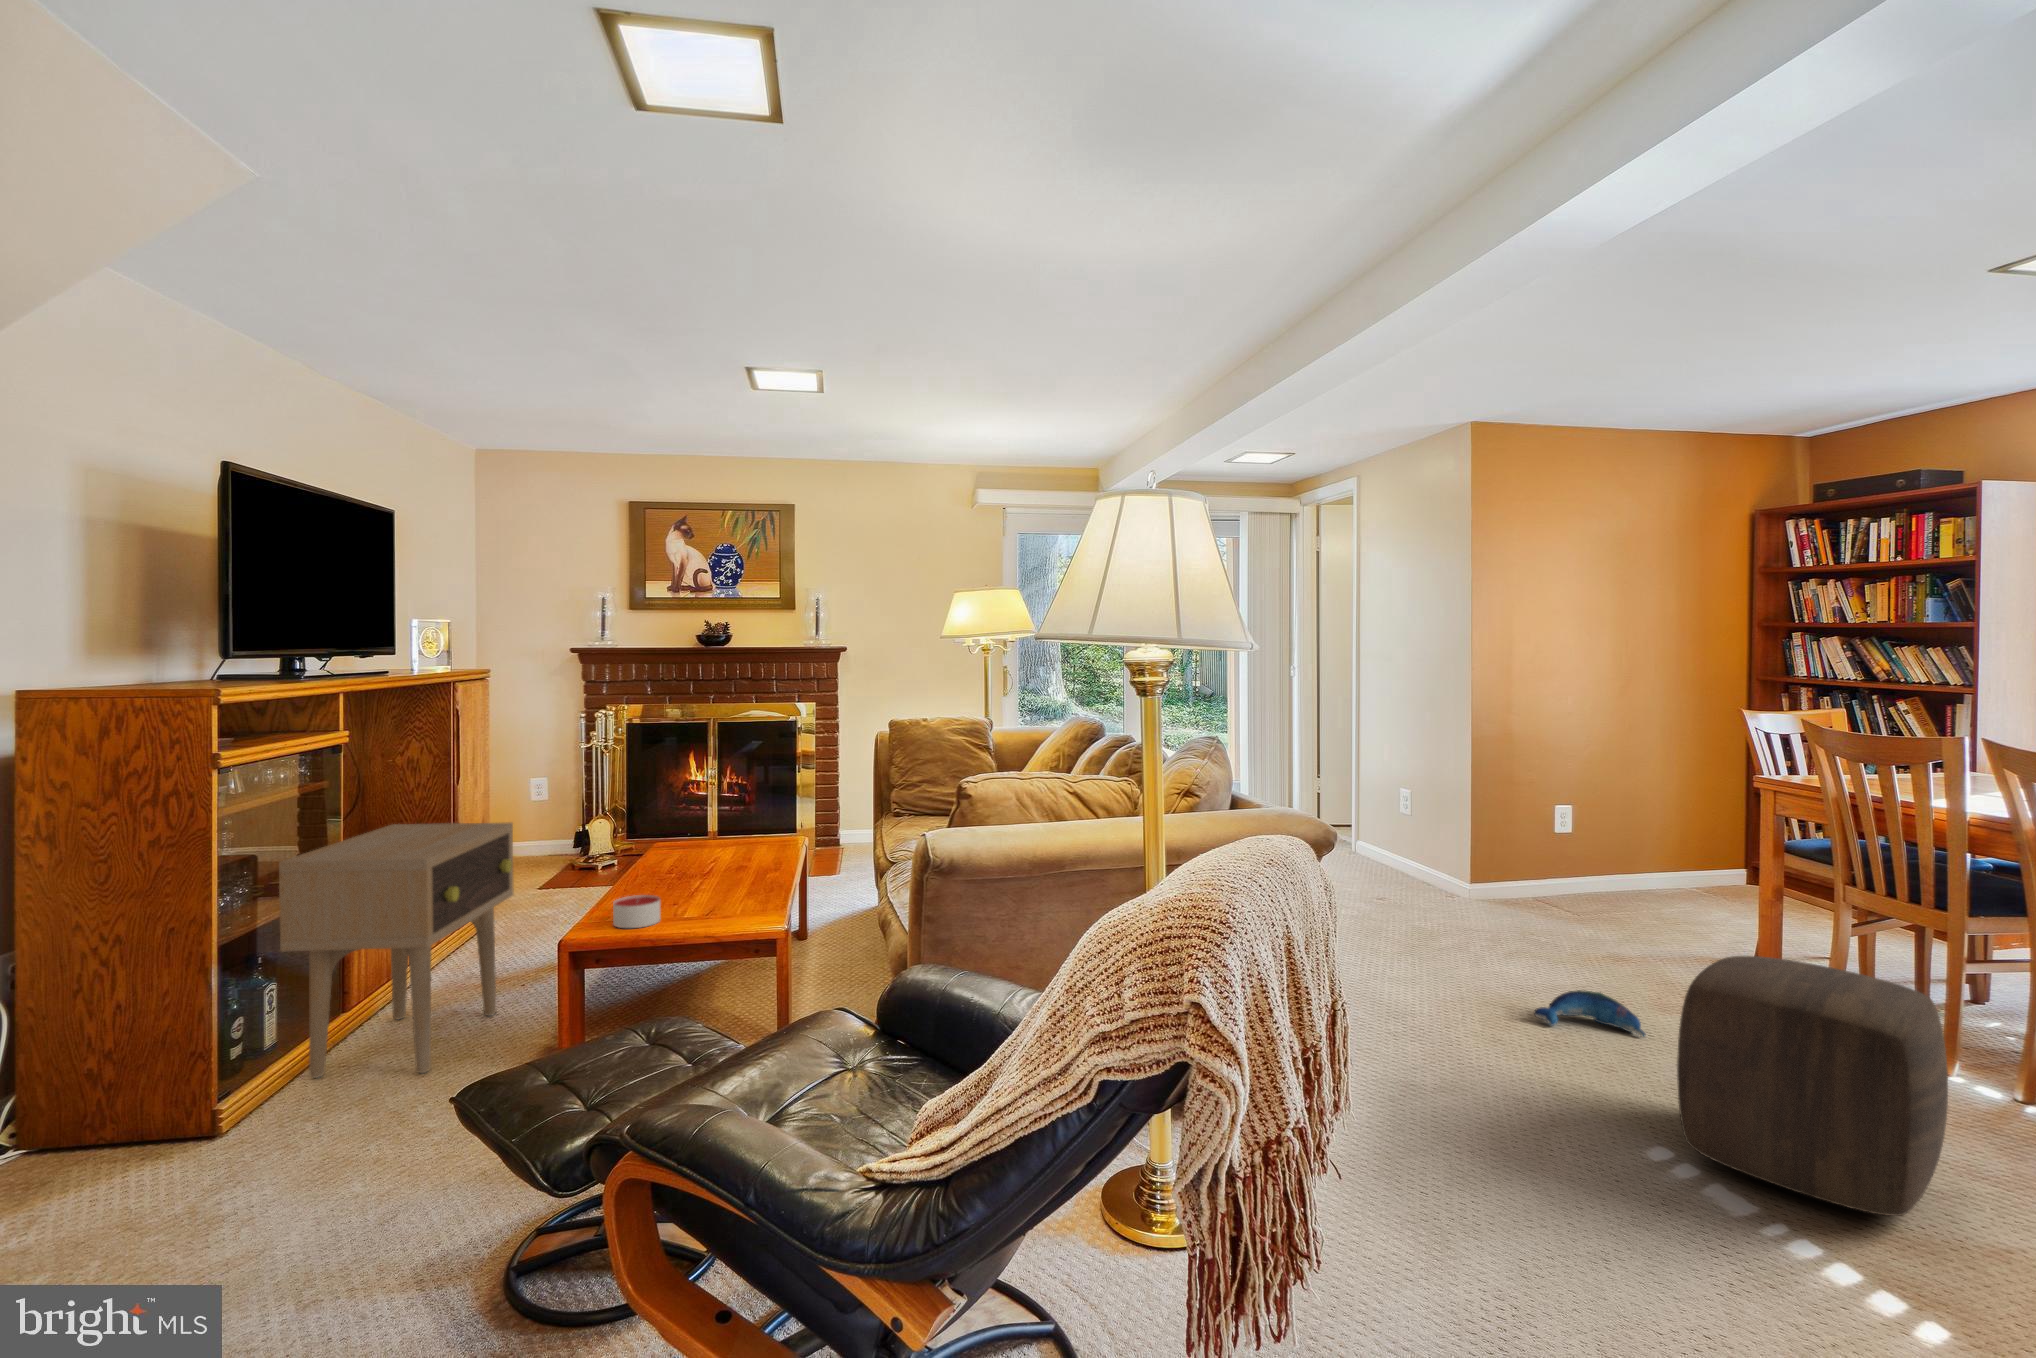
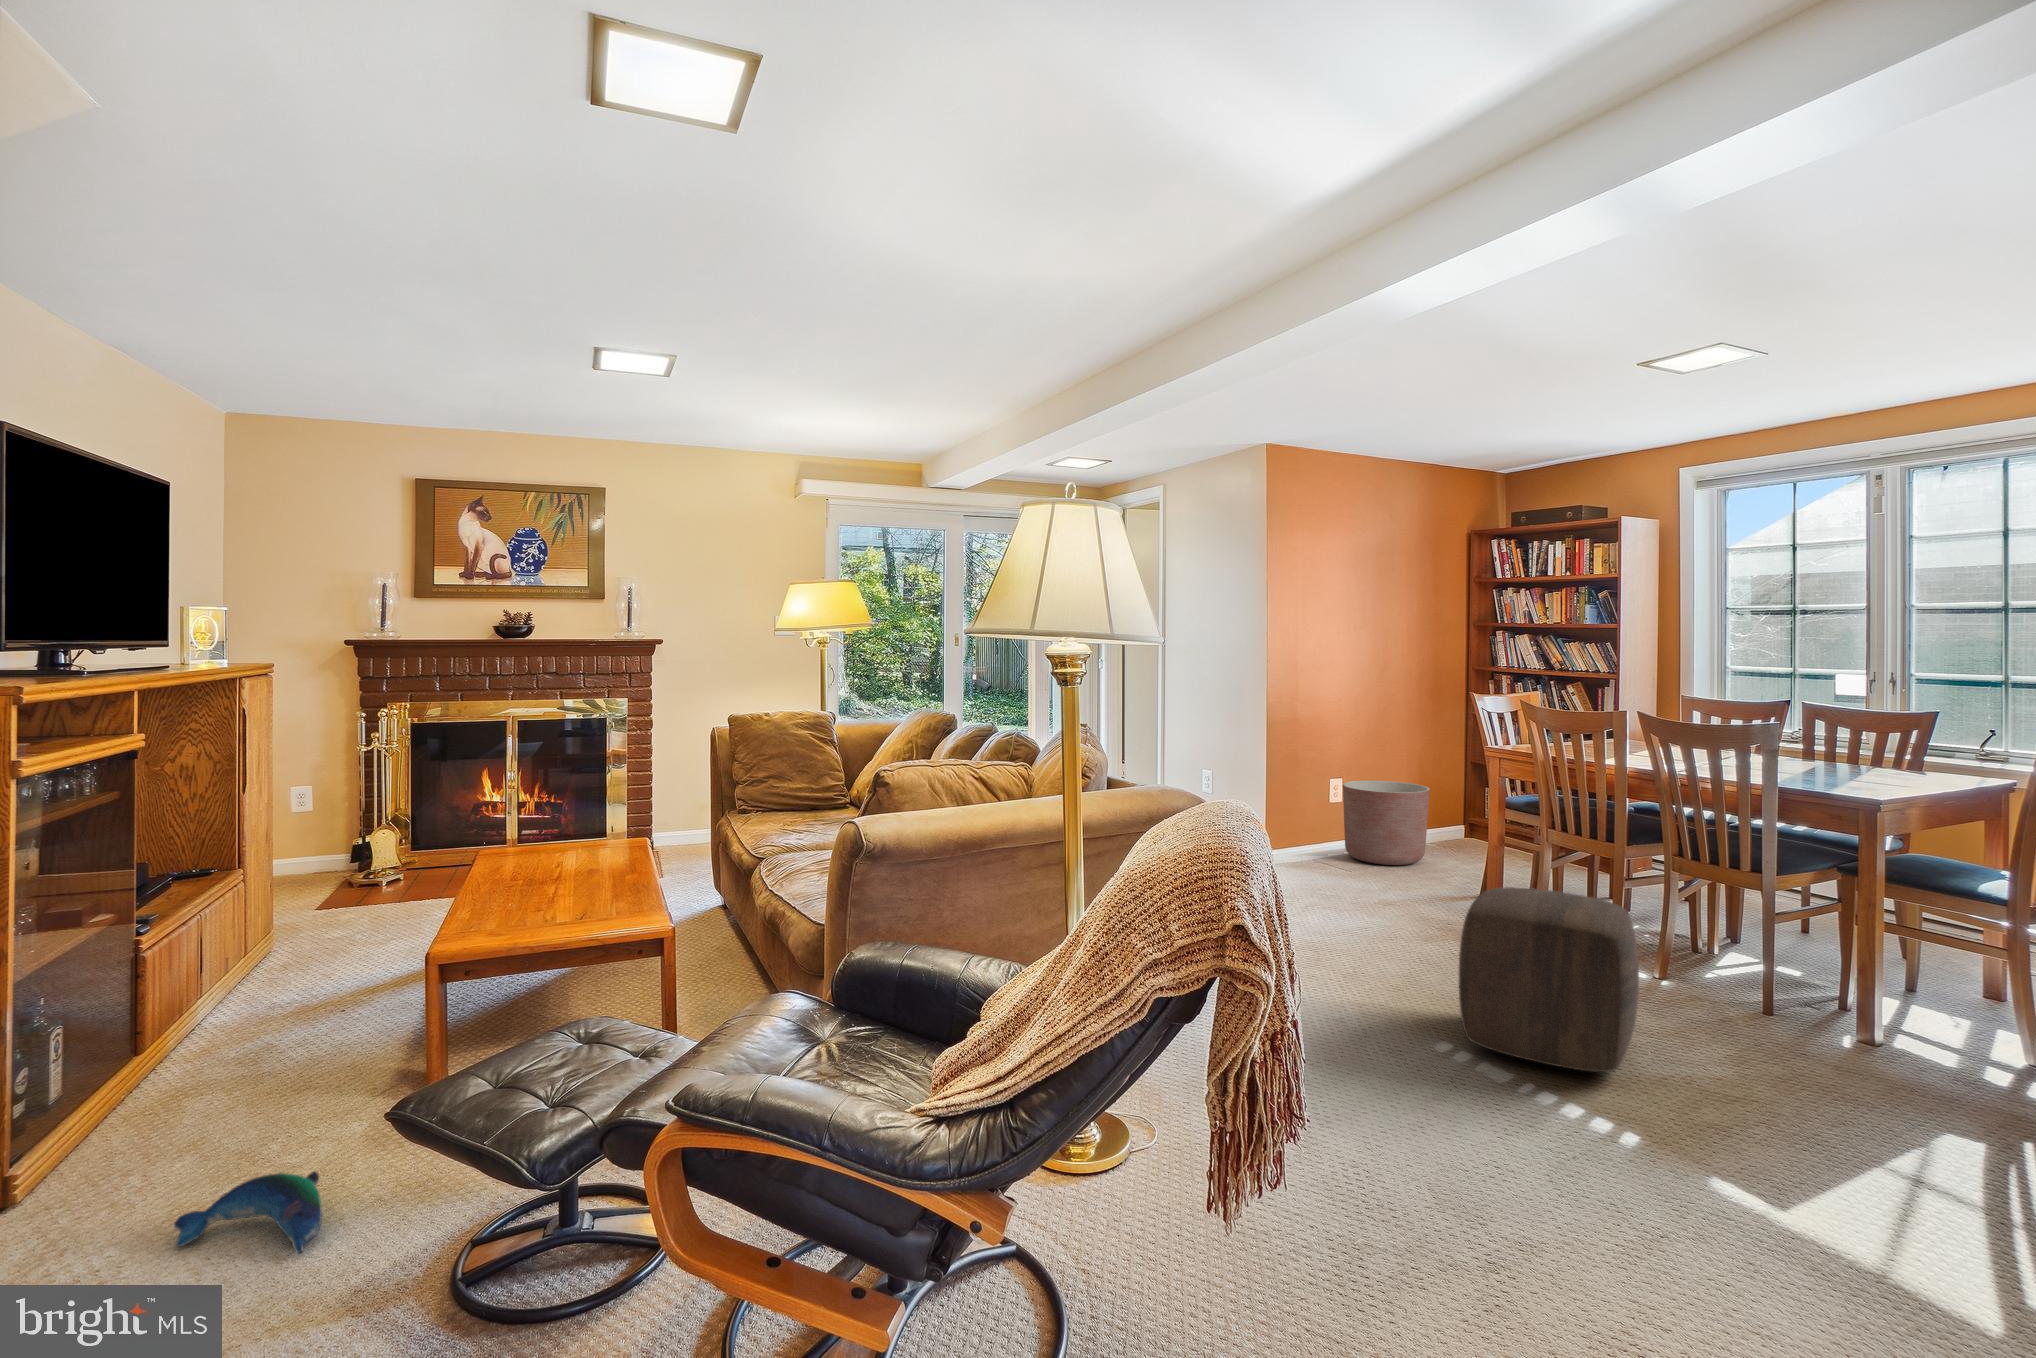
planter: none [1582,810,1696,913] -> present [1343,781,1430,865]
side table: present [279,823,514,1078] -> none [80,832,344,1128]
candle: present [613,895,660,928] -> none [495,898,546,933]
plush toy: present [1534,990,1646,1036] -> present [174,1171,322,1253]

